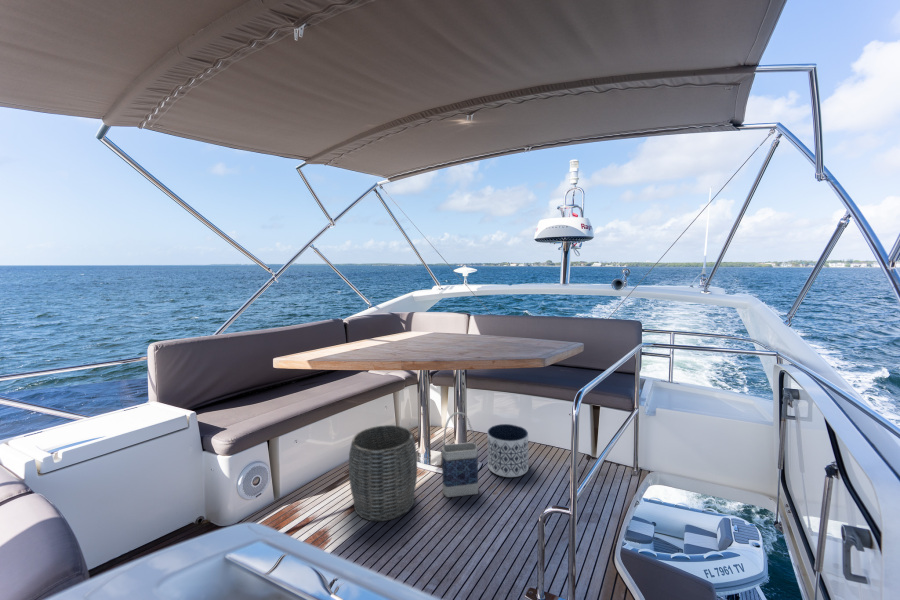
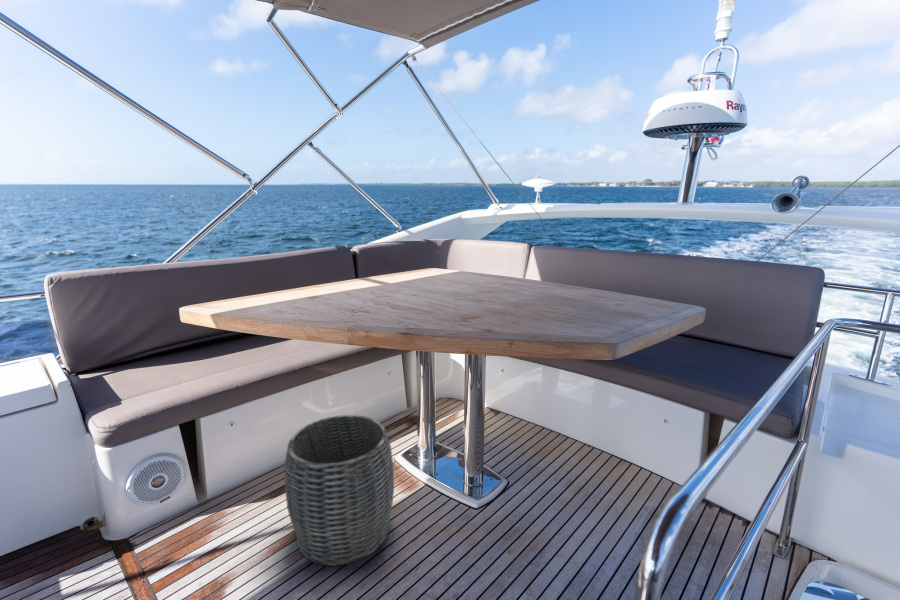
bag: present [442,412,478,497] -> none [434,409,493,538]
planter: present [487,424,528,477] -> none [517,425,586,514]

